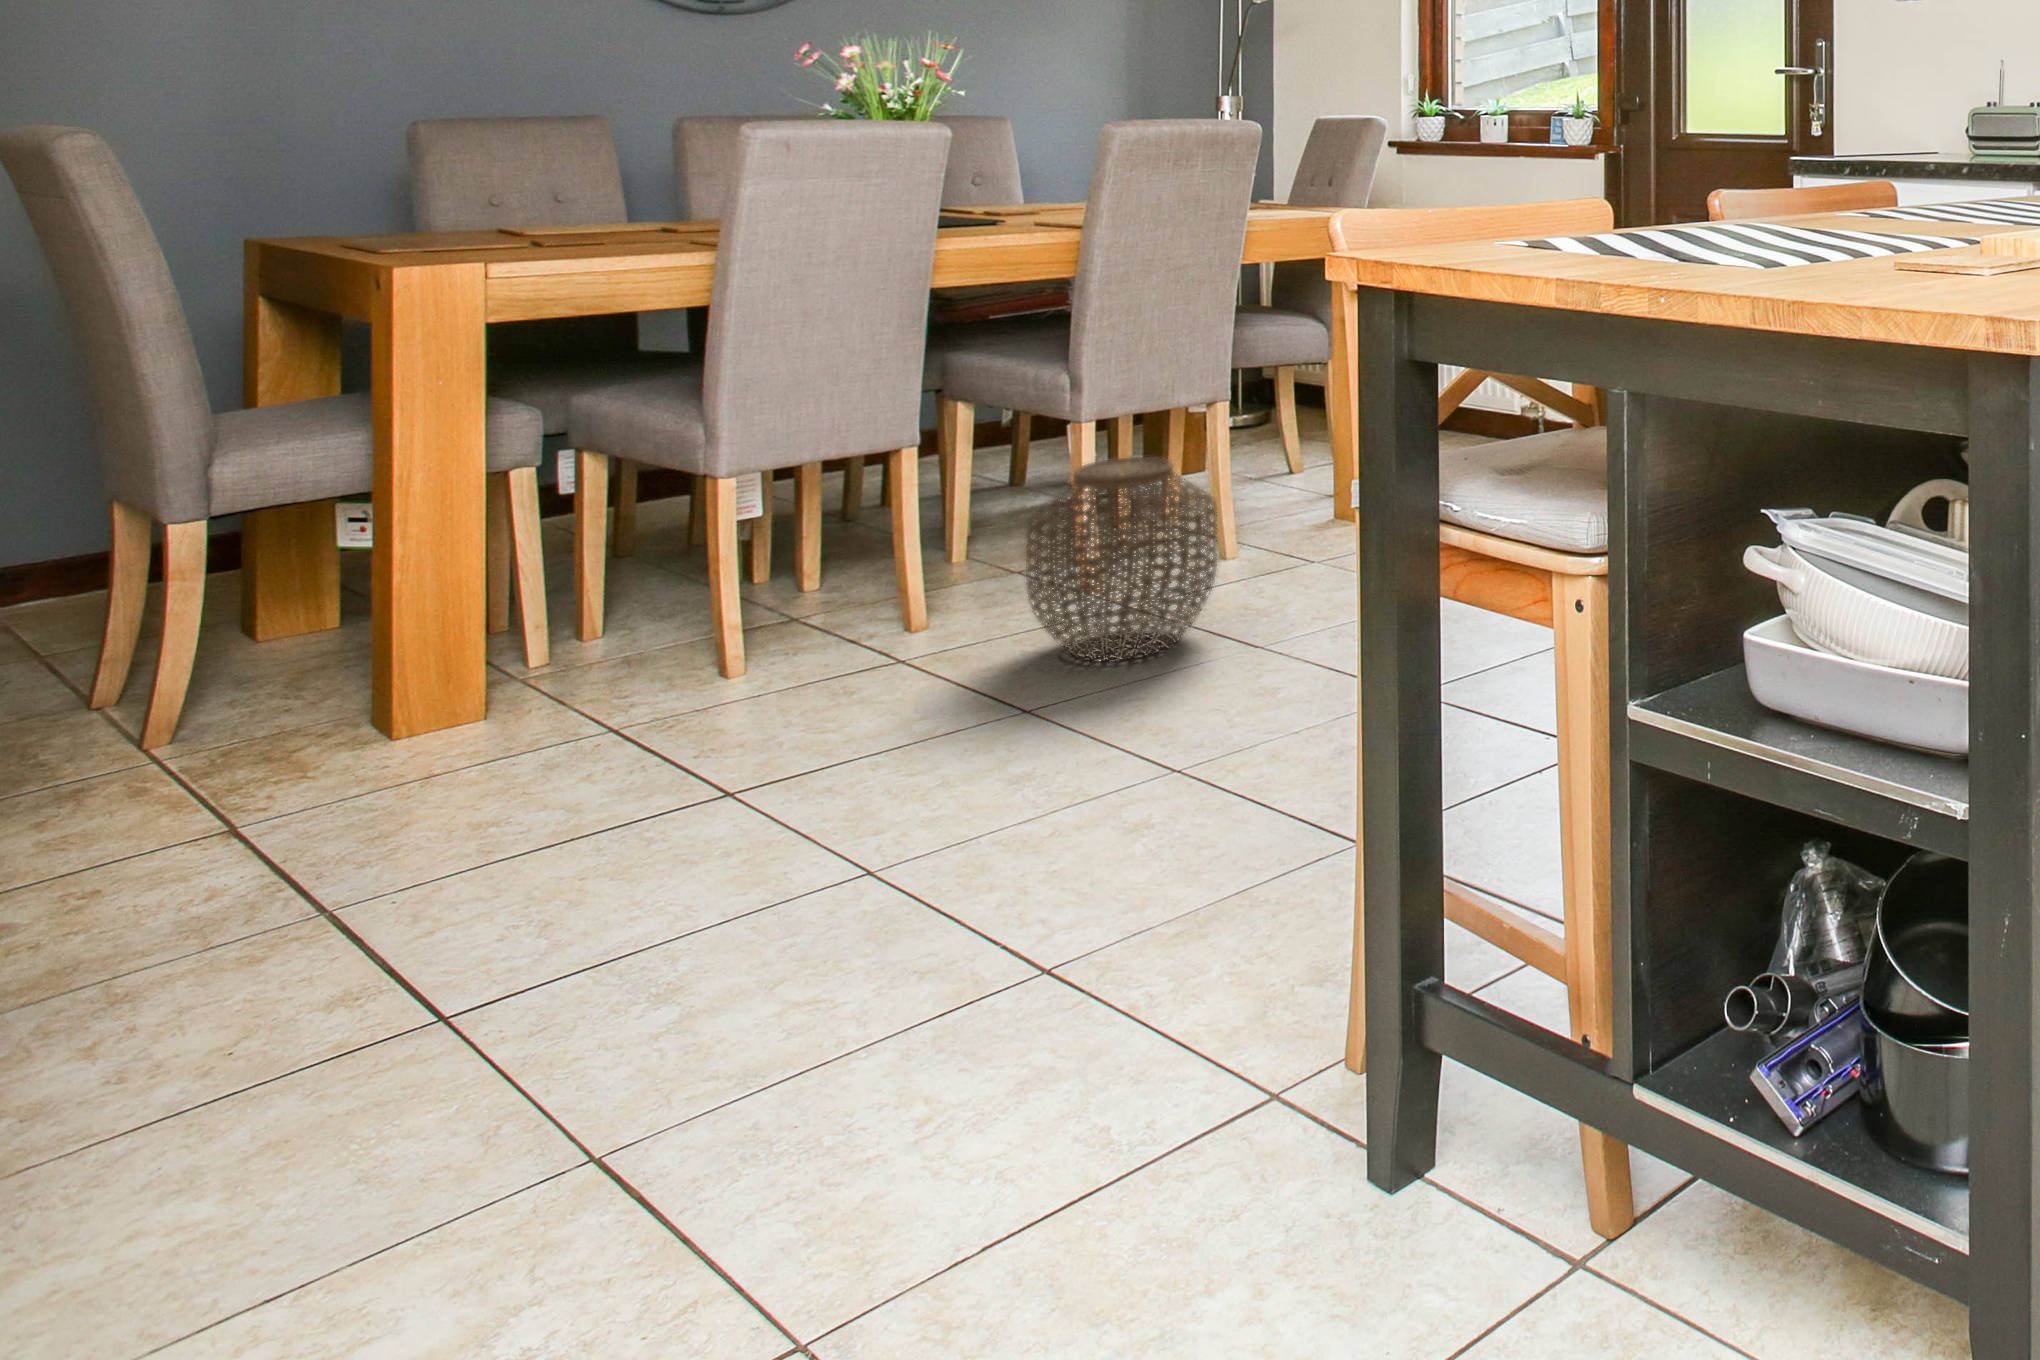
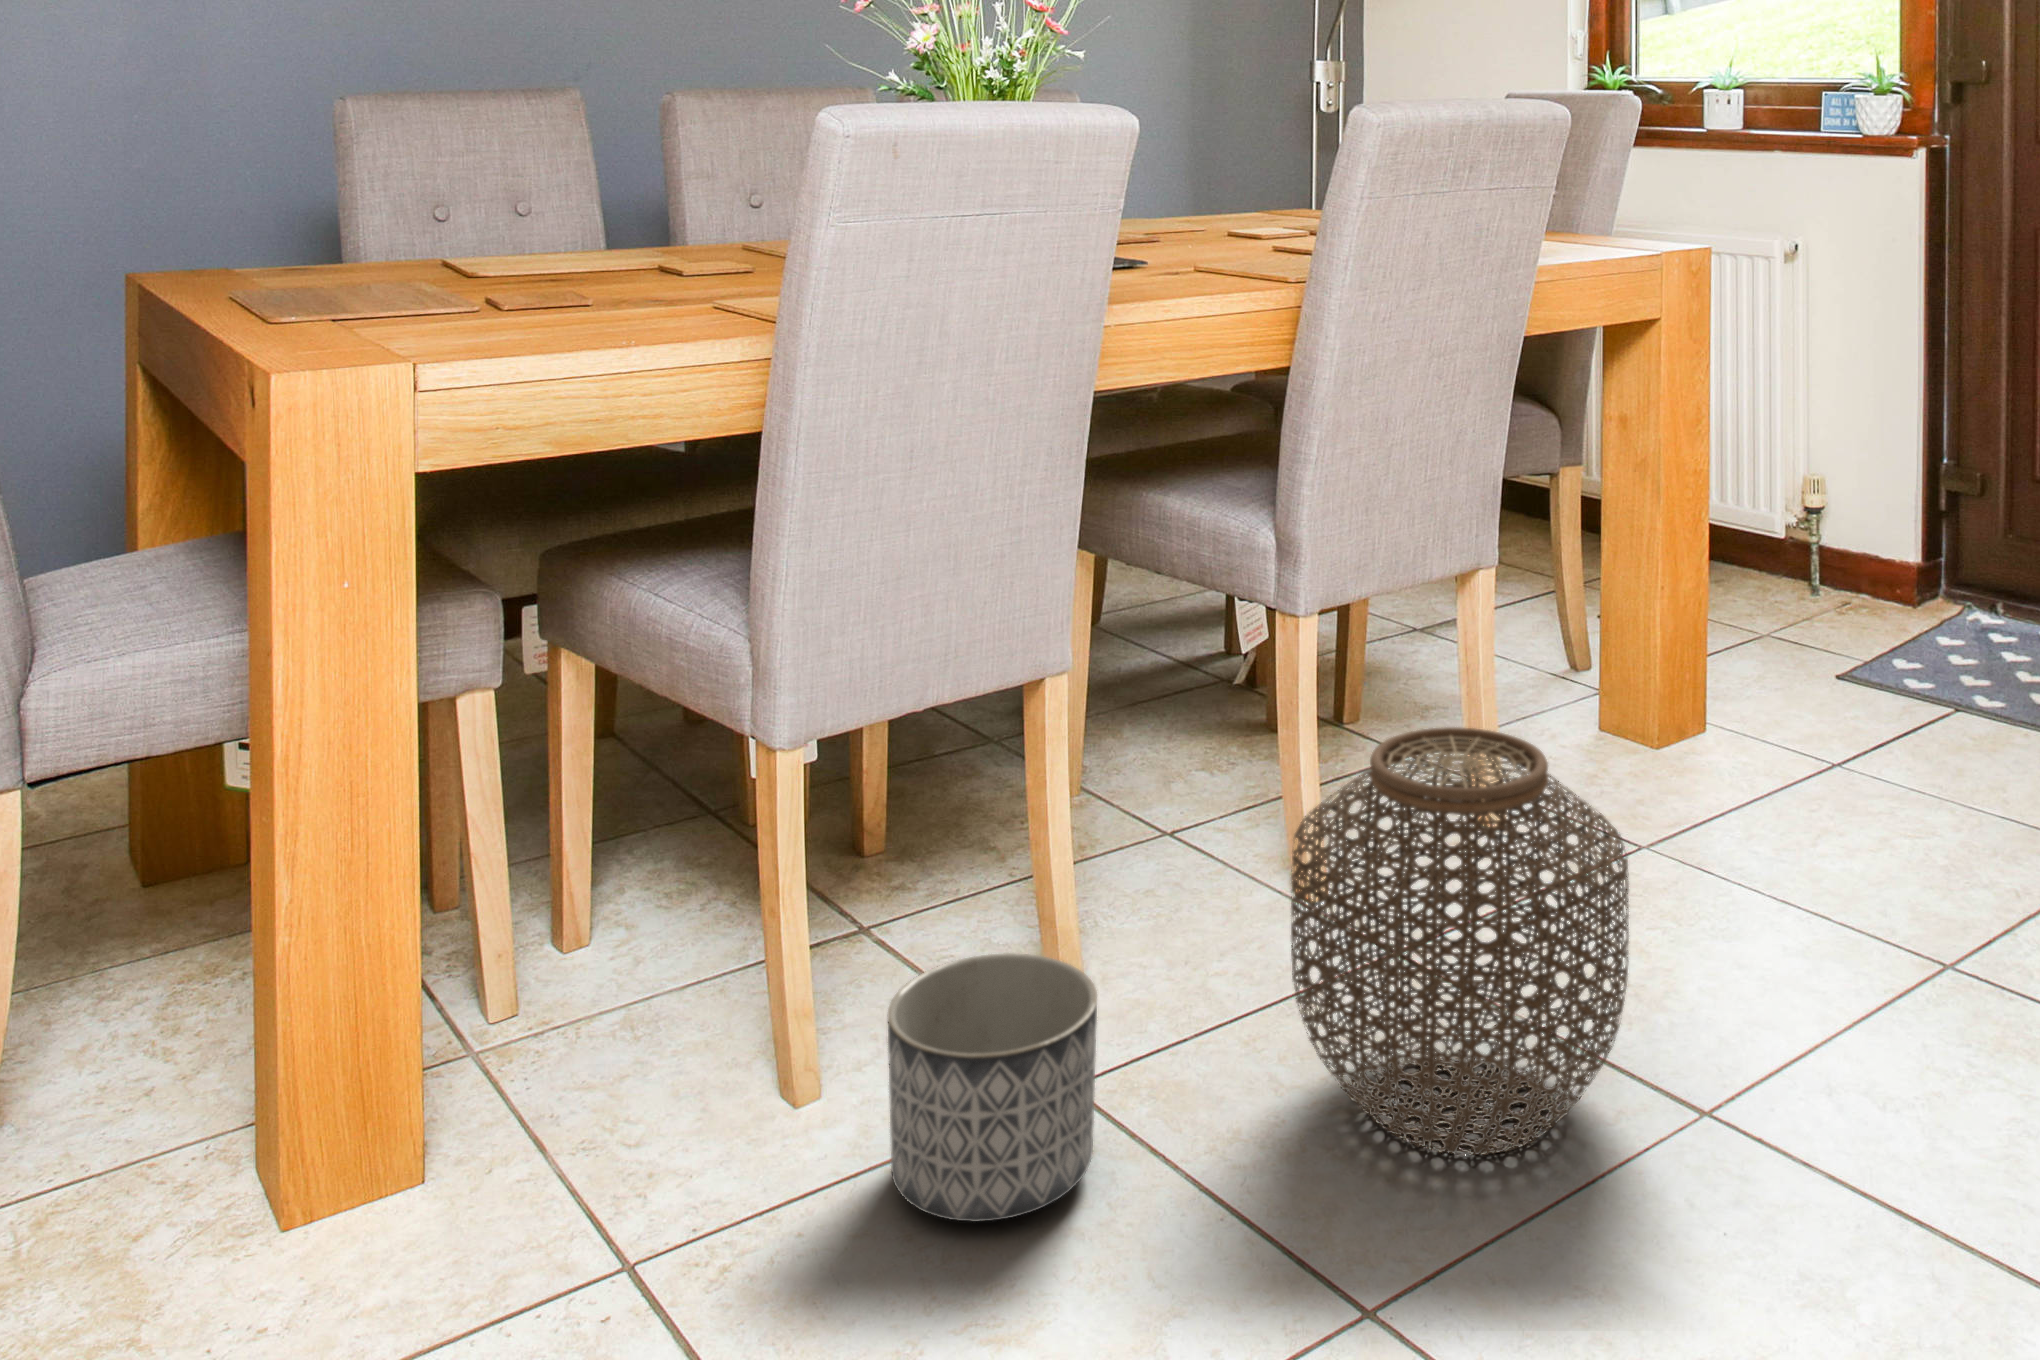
planter: none [778,581,904,697] -> present [888,953,1097,1222]

